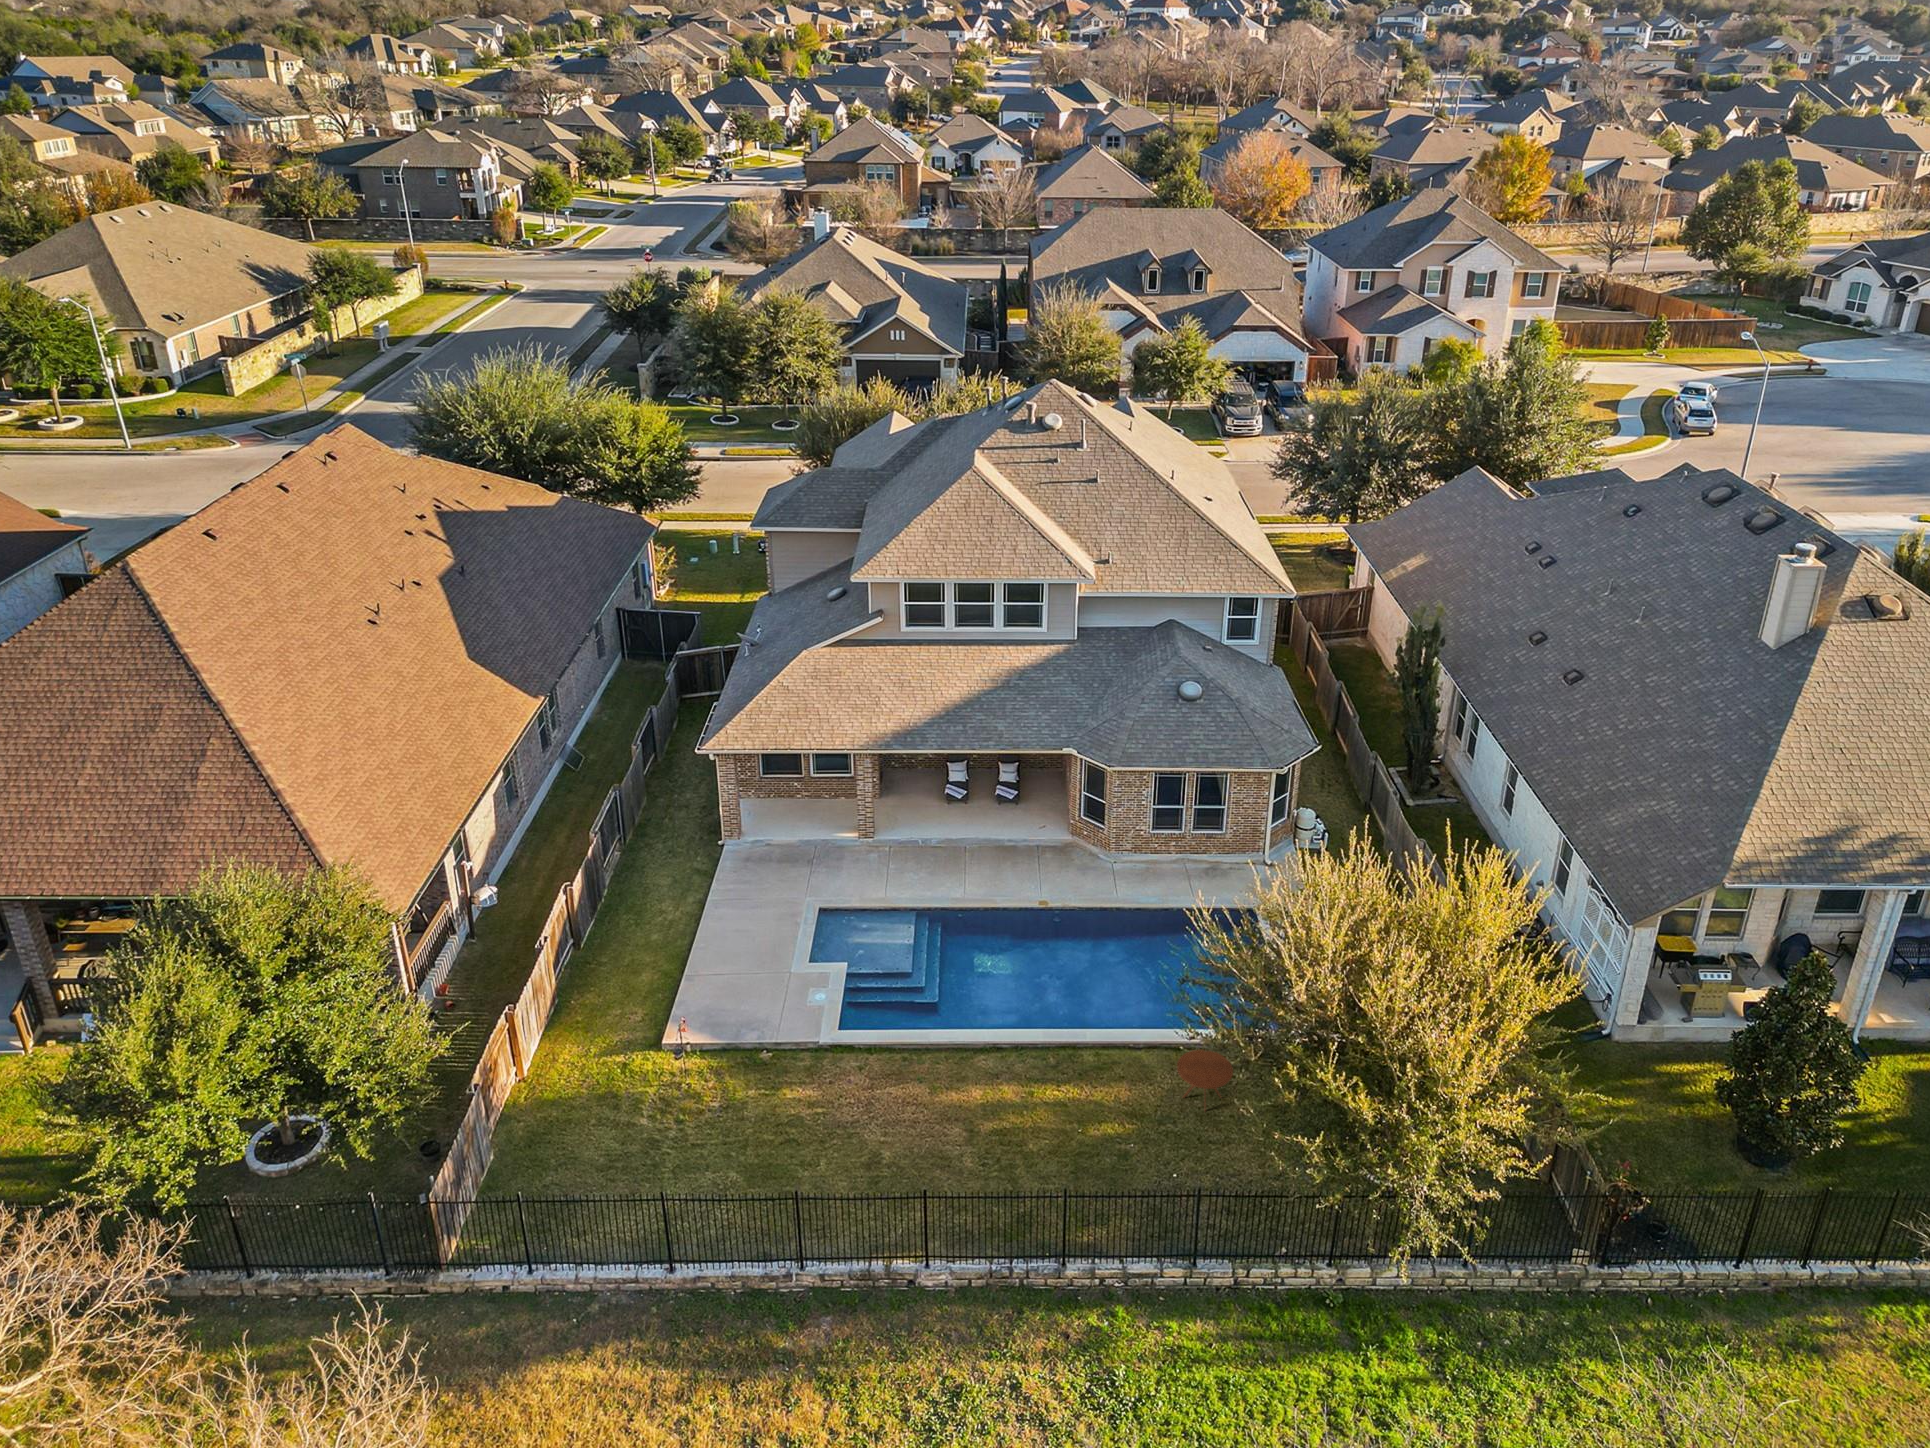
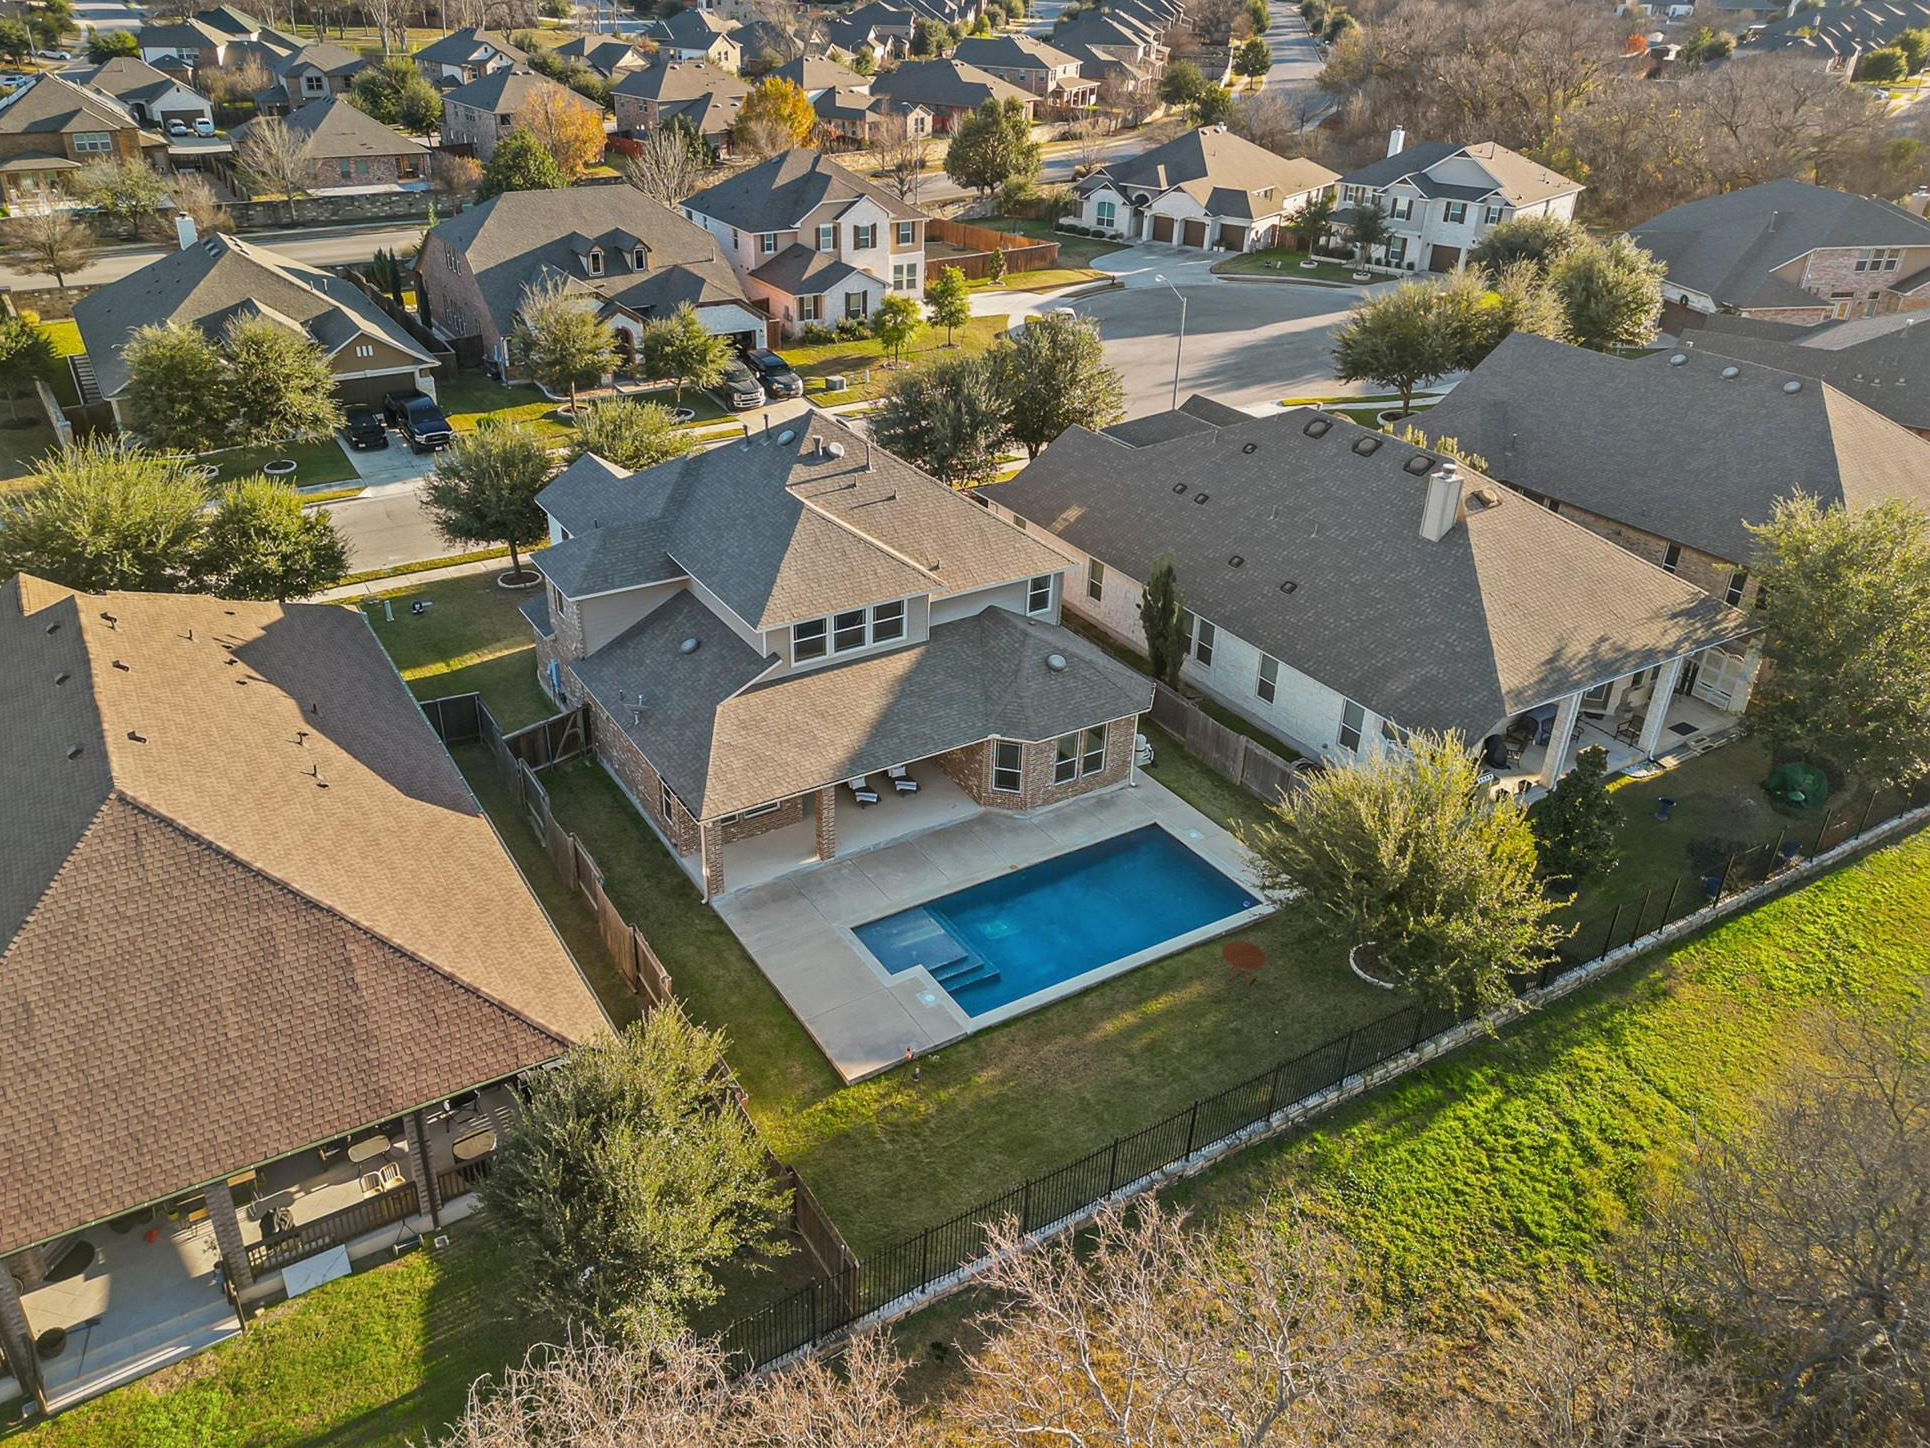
potted plant: none [454,1325,480,1354] -> present [930,1341,949,1364]

